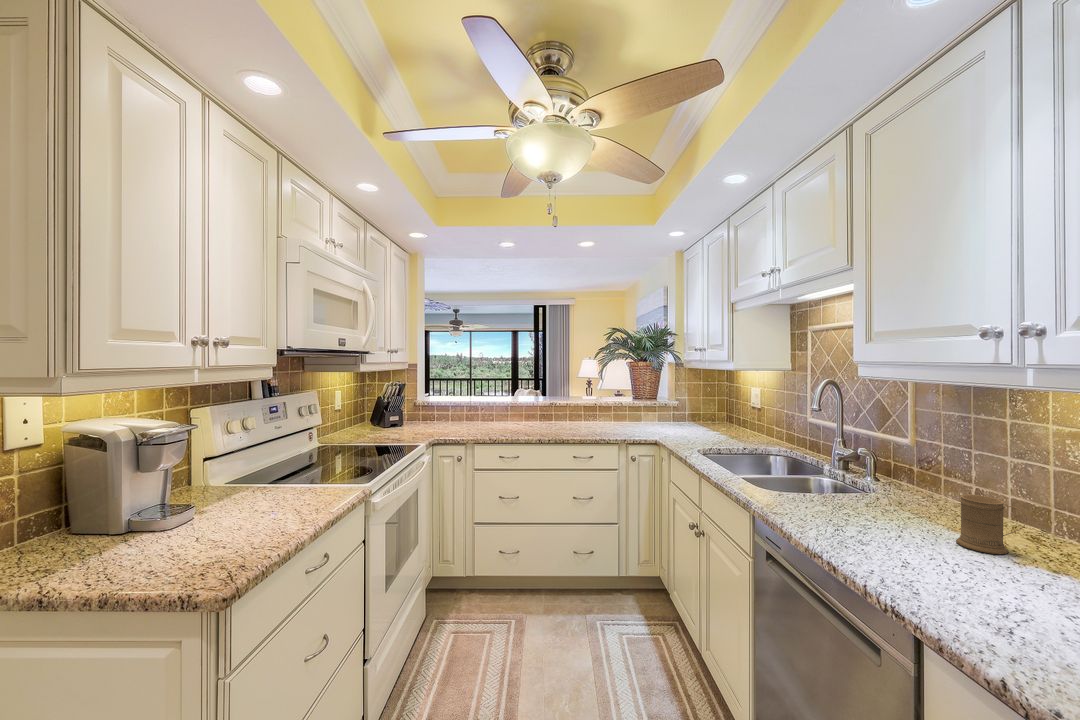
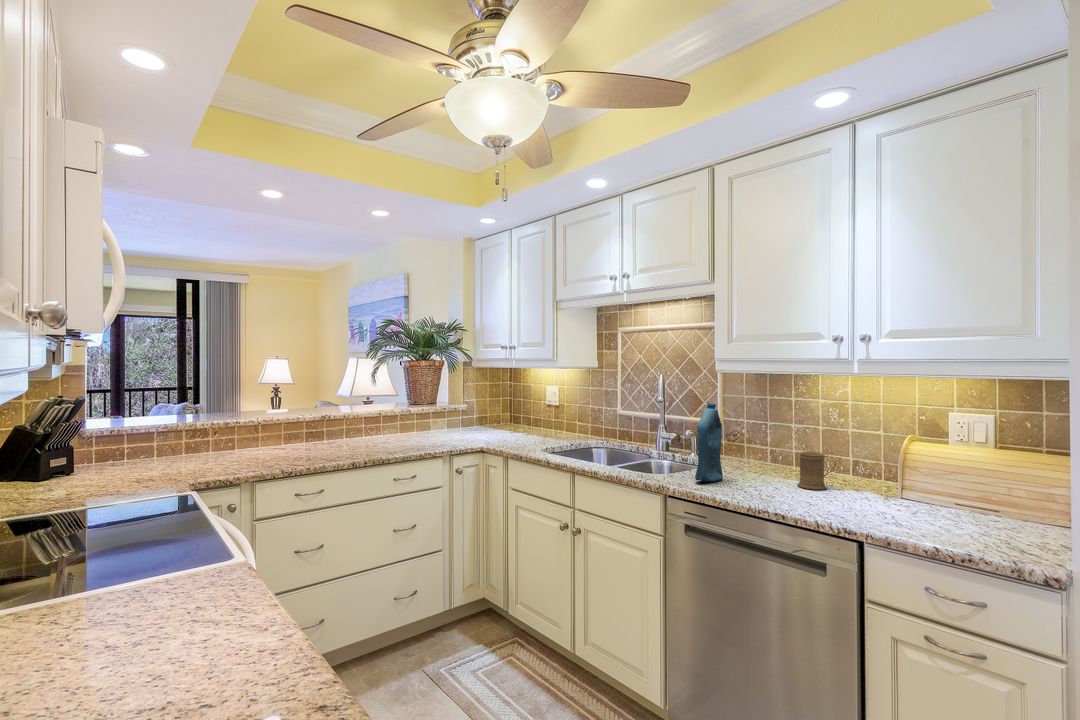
bottle: none [805,415,856,511] -> present [695,403,723,482]

